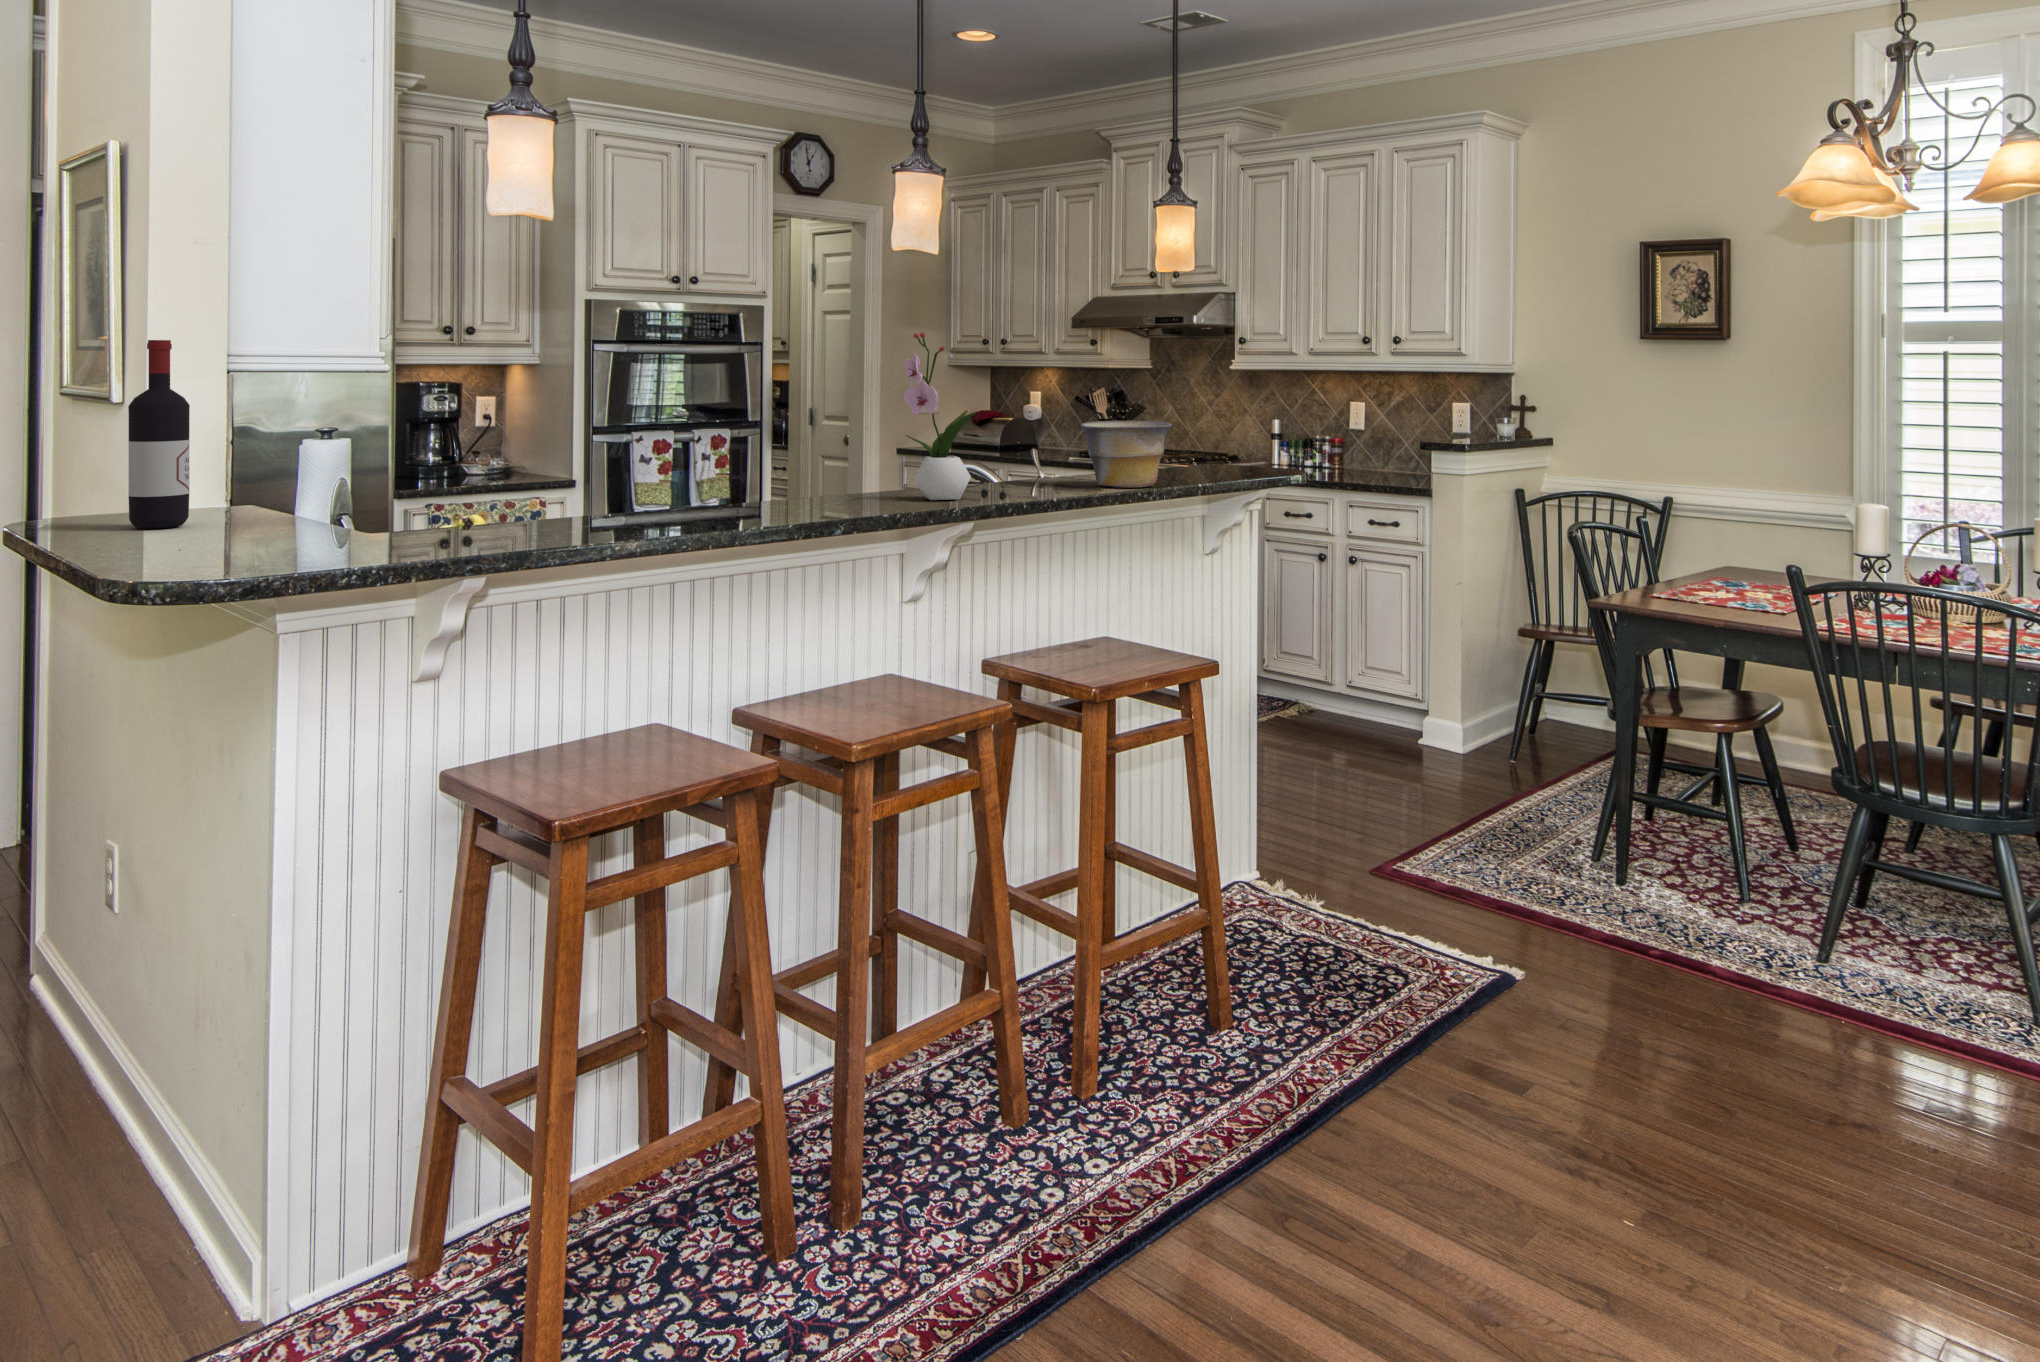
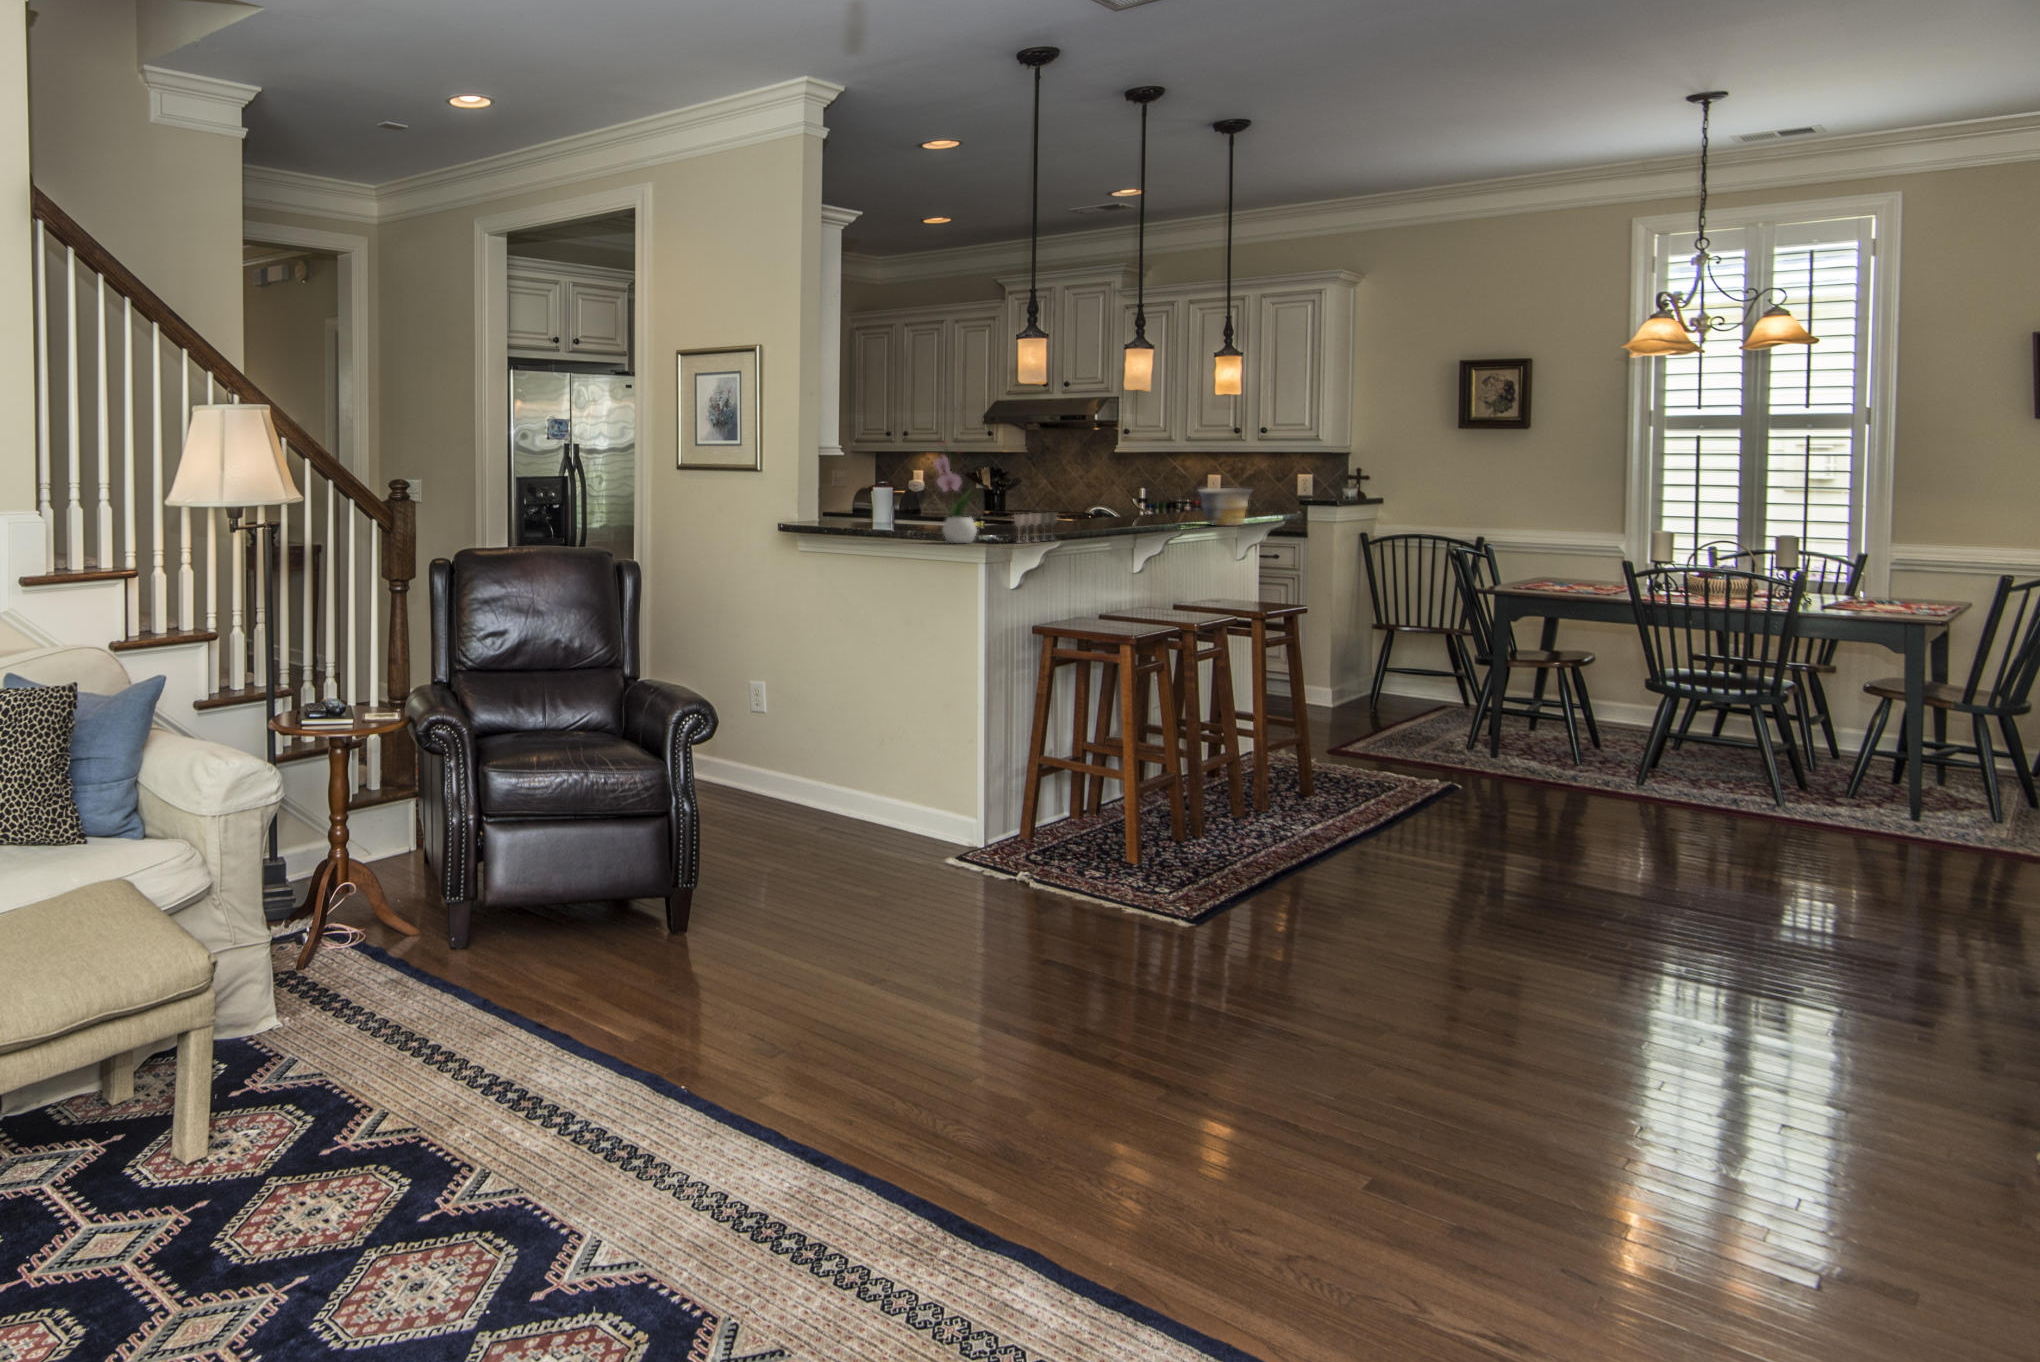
flower arrangement: present [904,332,975,500] -> present [935,449,977,543]
wine bottle: present [128,340,190,529] -> none [878,455,901,541]
wine glass: none [390,468,540,539] -> present [1014,512,1057,543]

